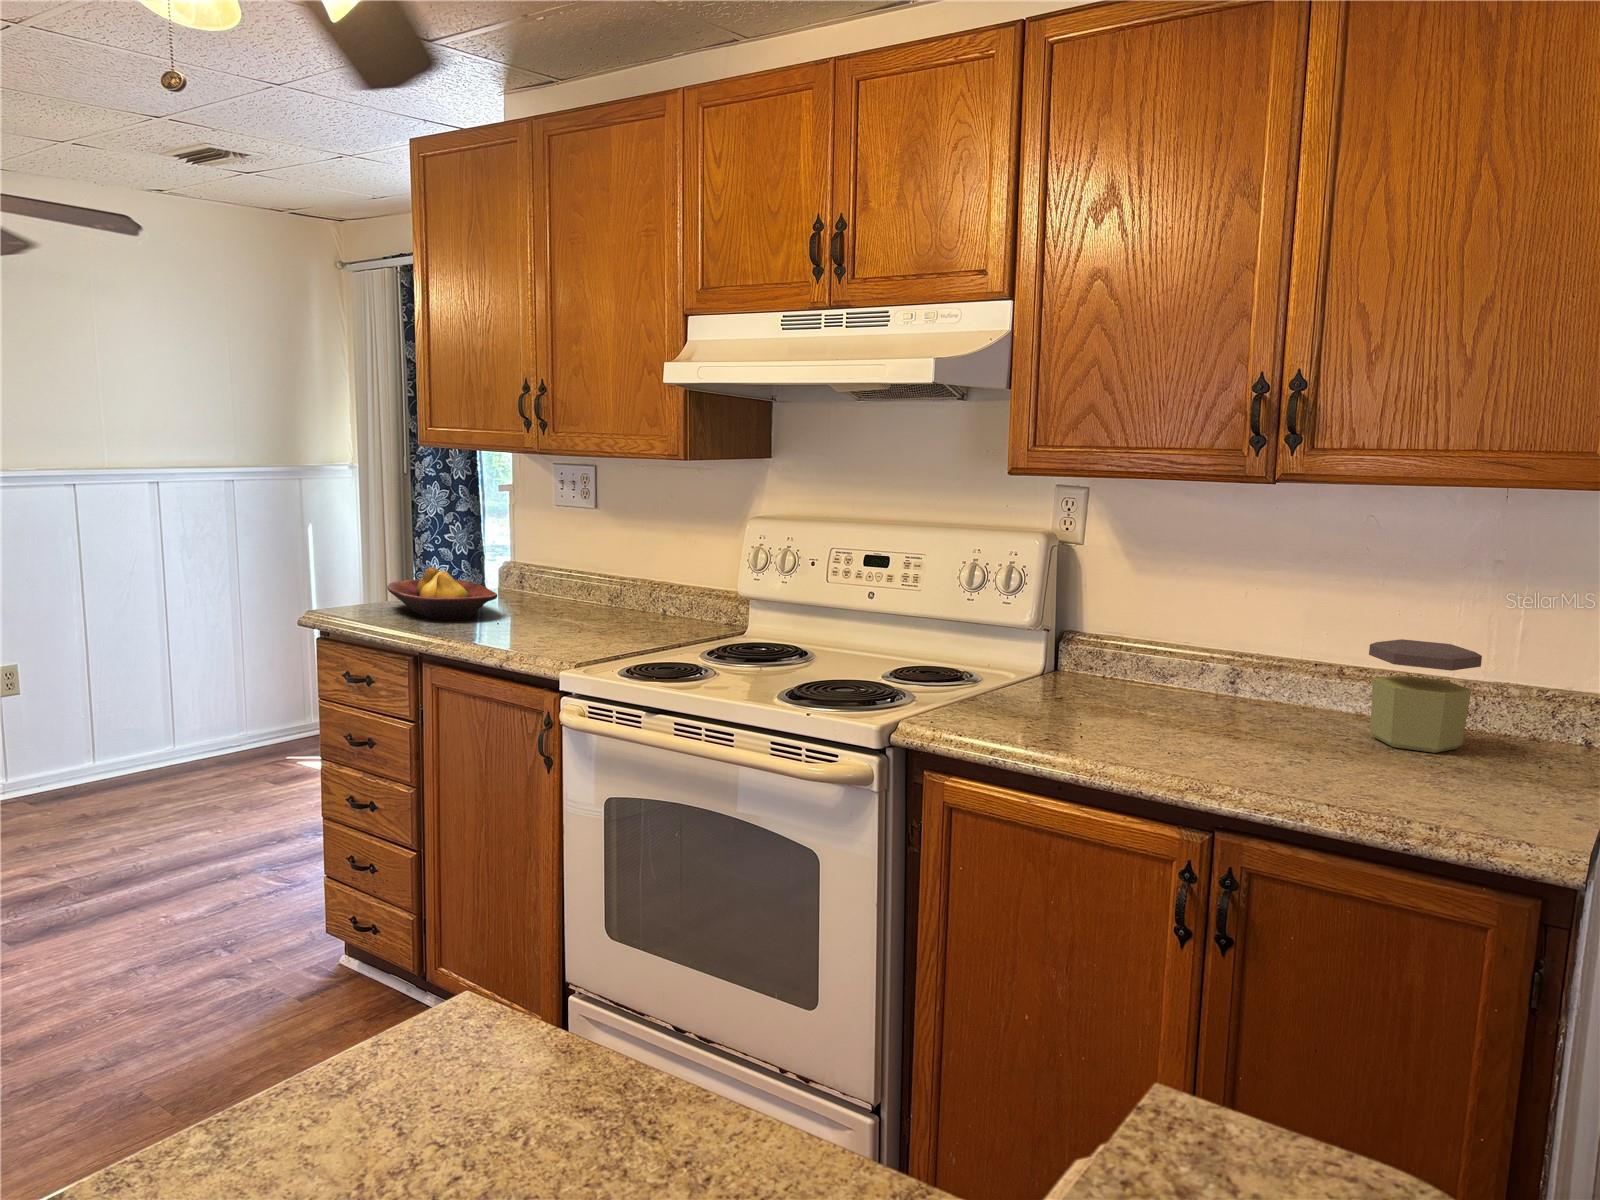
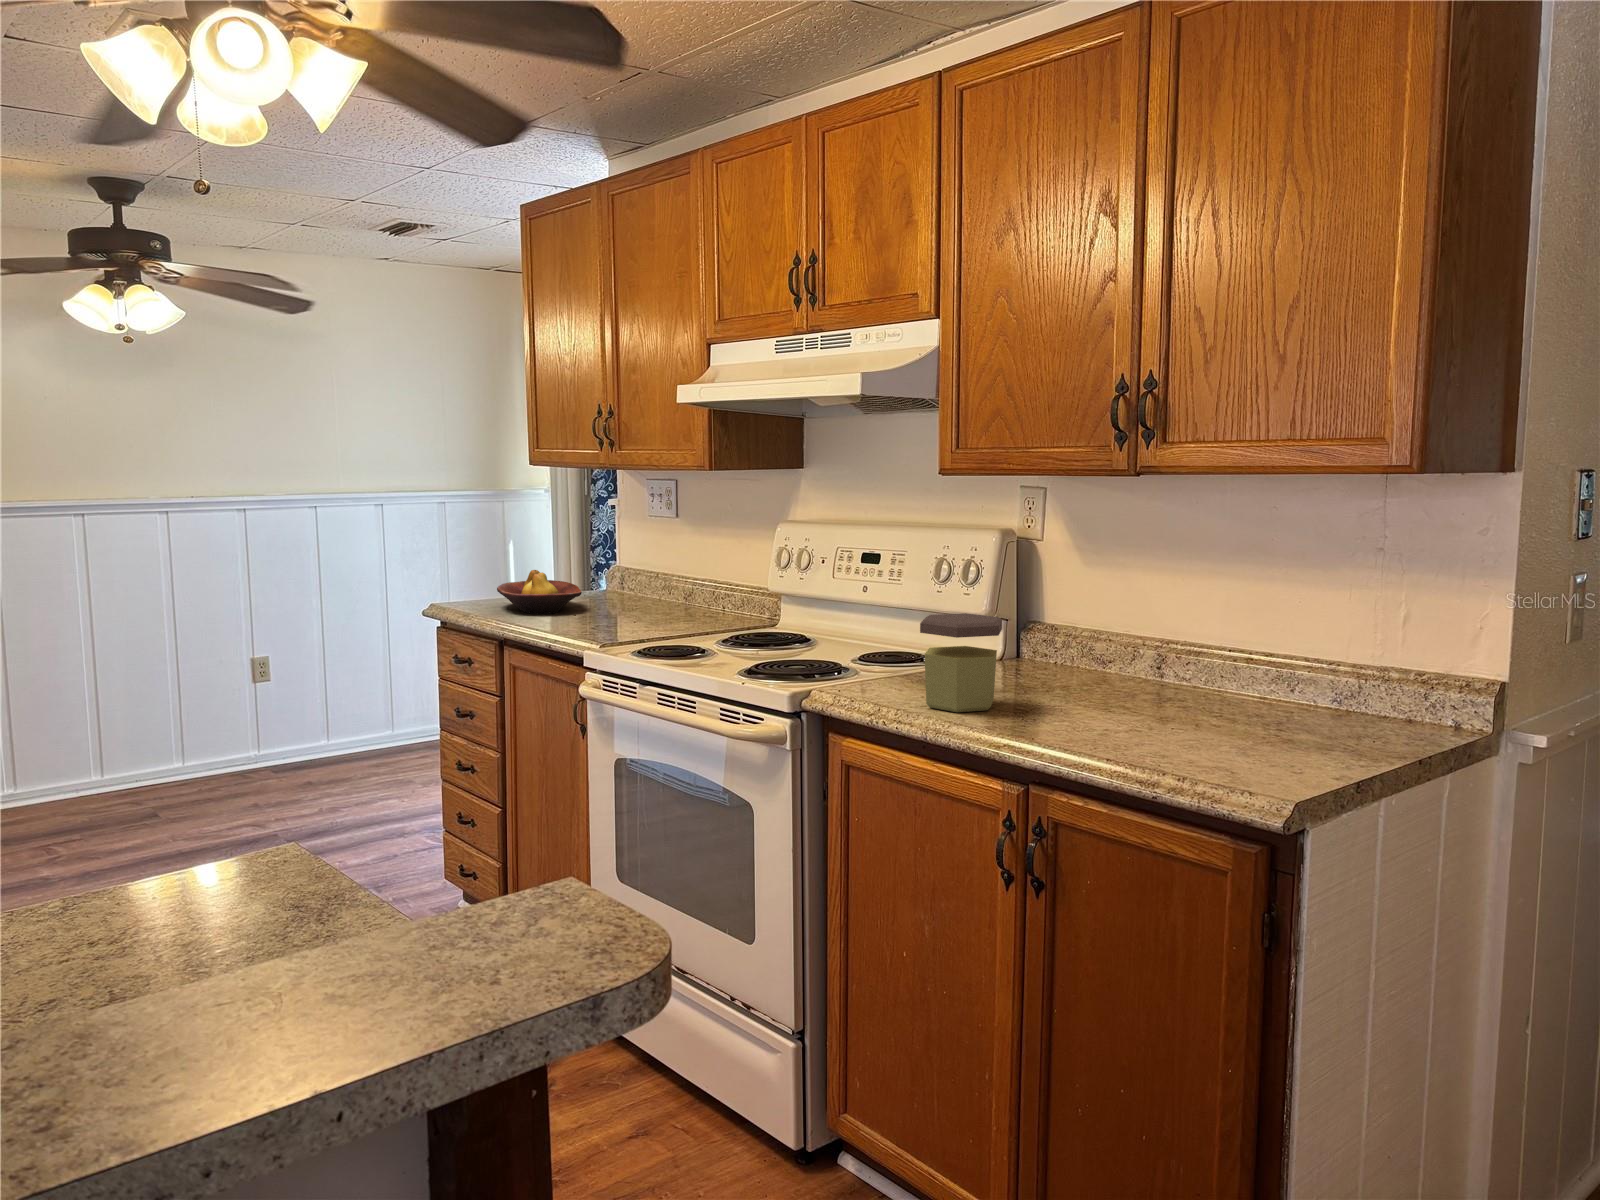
jar: present [1369,639,1482,753] -> present [920,613,1002,712]

